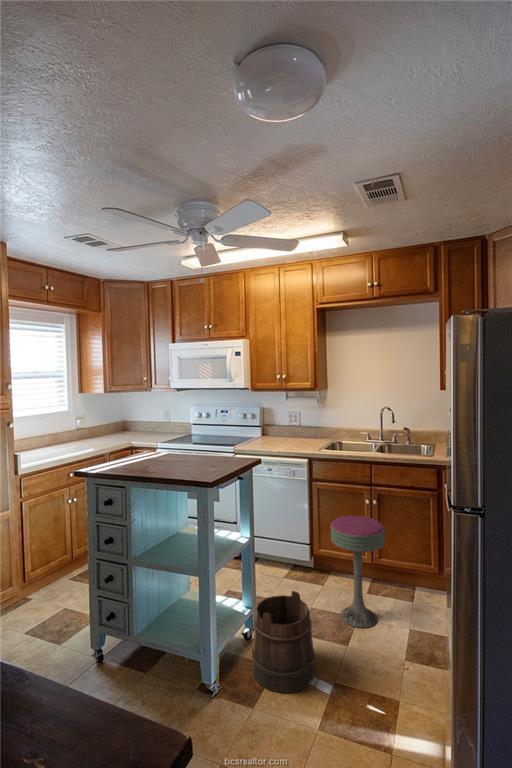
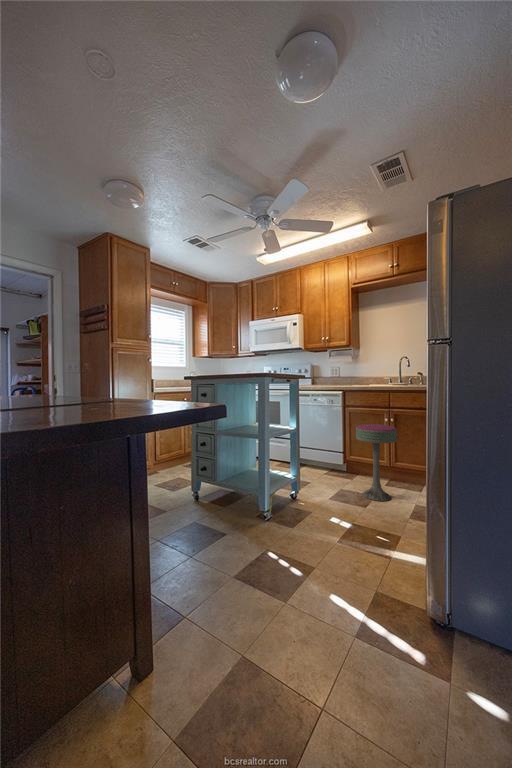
bucket: present [252,591,315,693] -> none [294,462,340,524]

